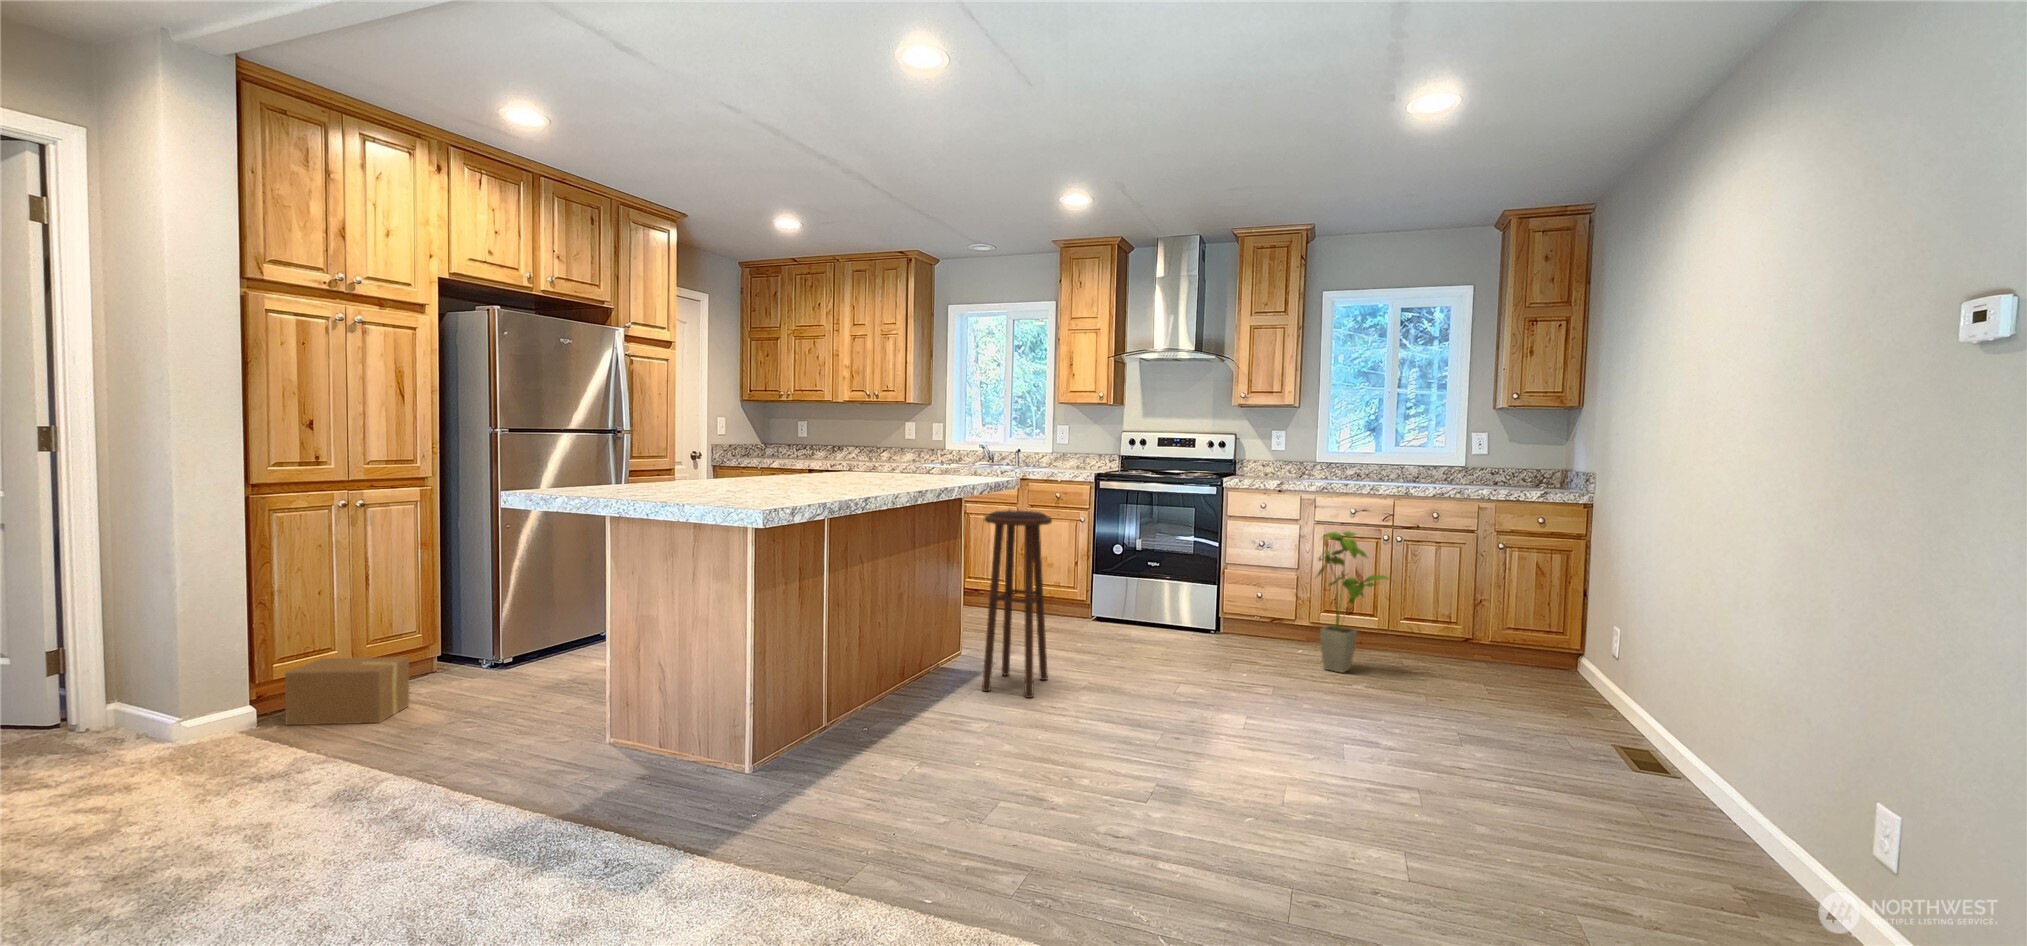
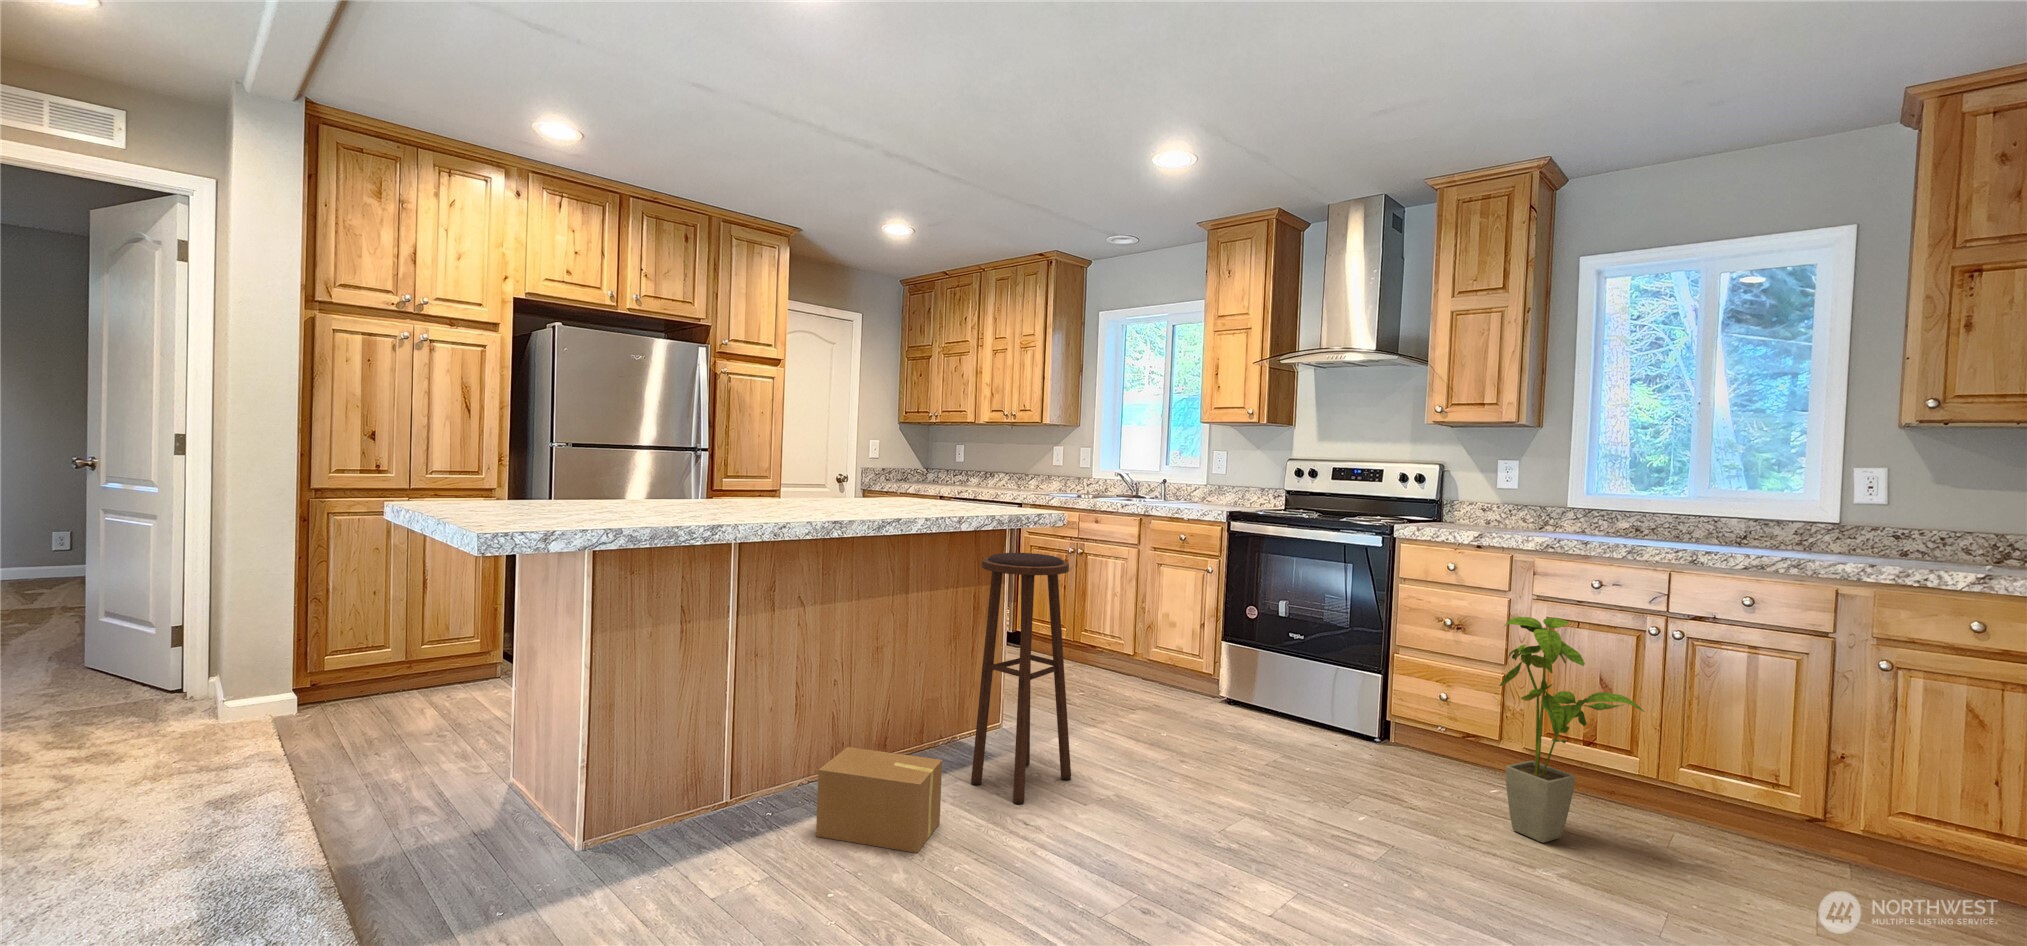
cardboard box: present [285,657,409,725] -> present [816,747,942,853]

